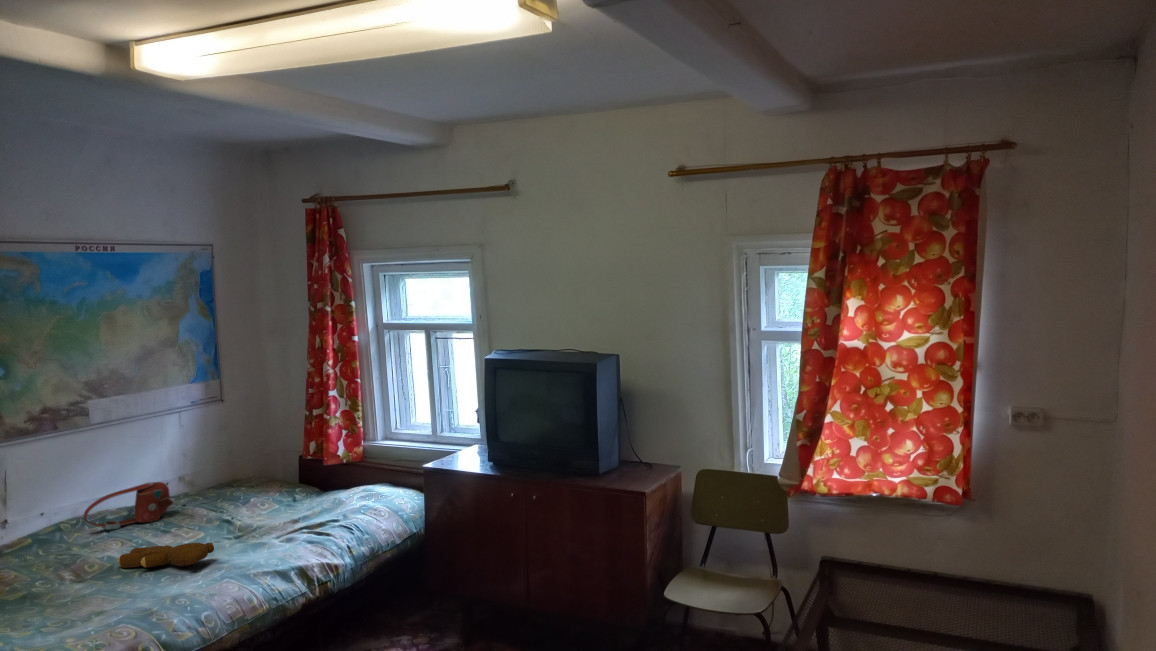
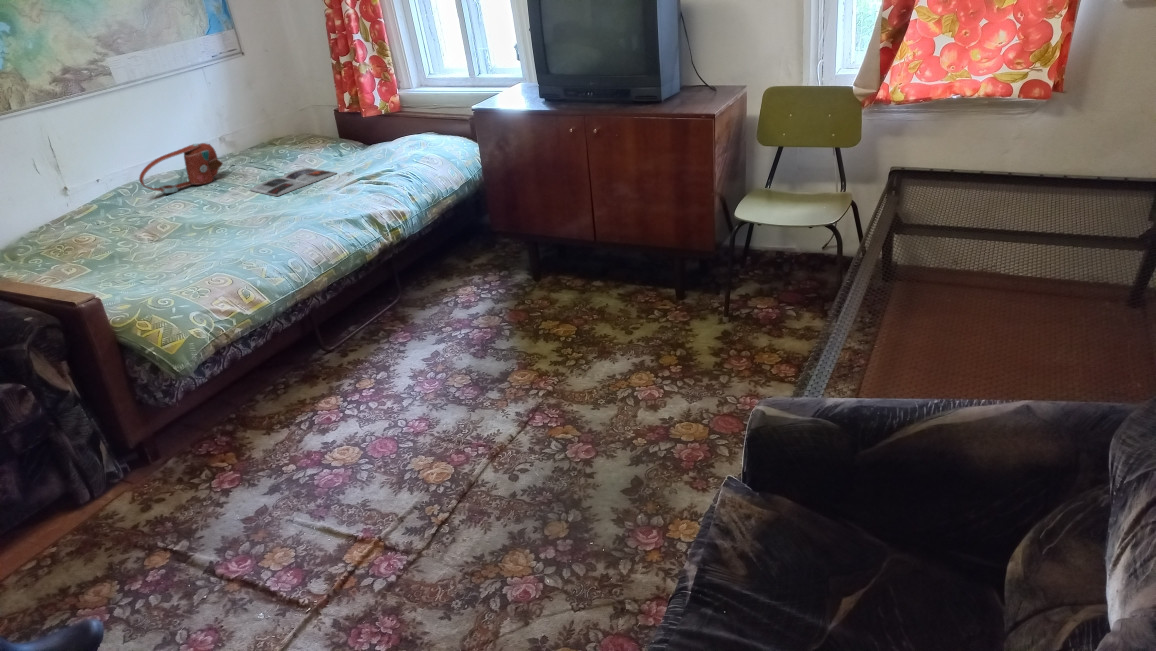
magazine: none [191,512,284,541] -> present [250,168,336,196]
teddy bear: present [117,543,214,568] -> none [189,196,280,226]

